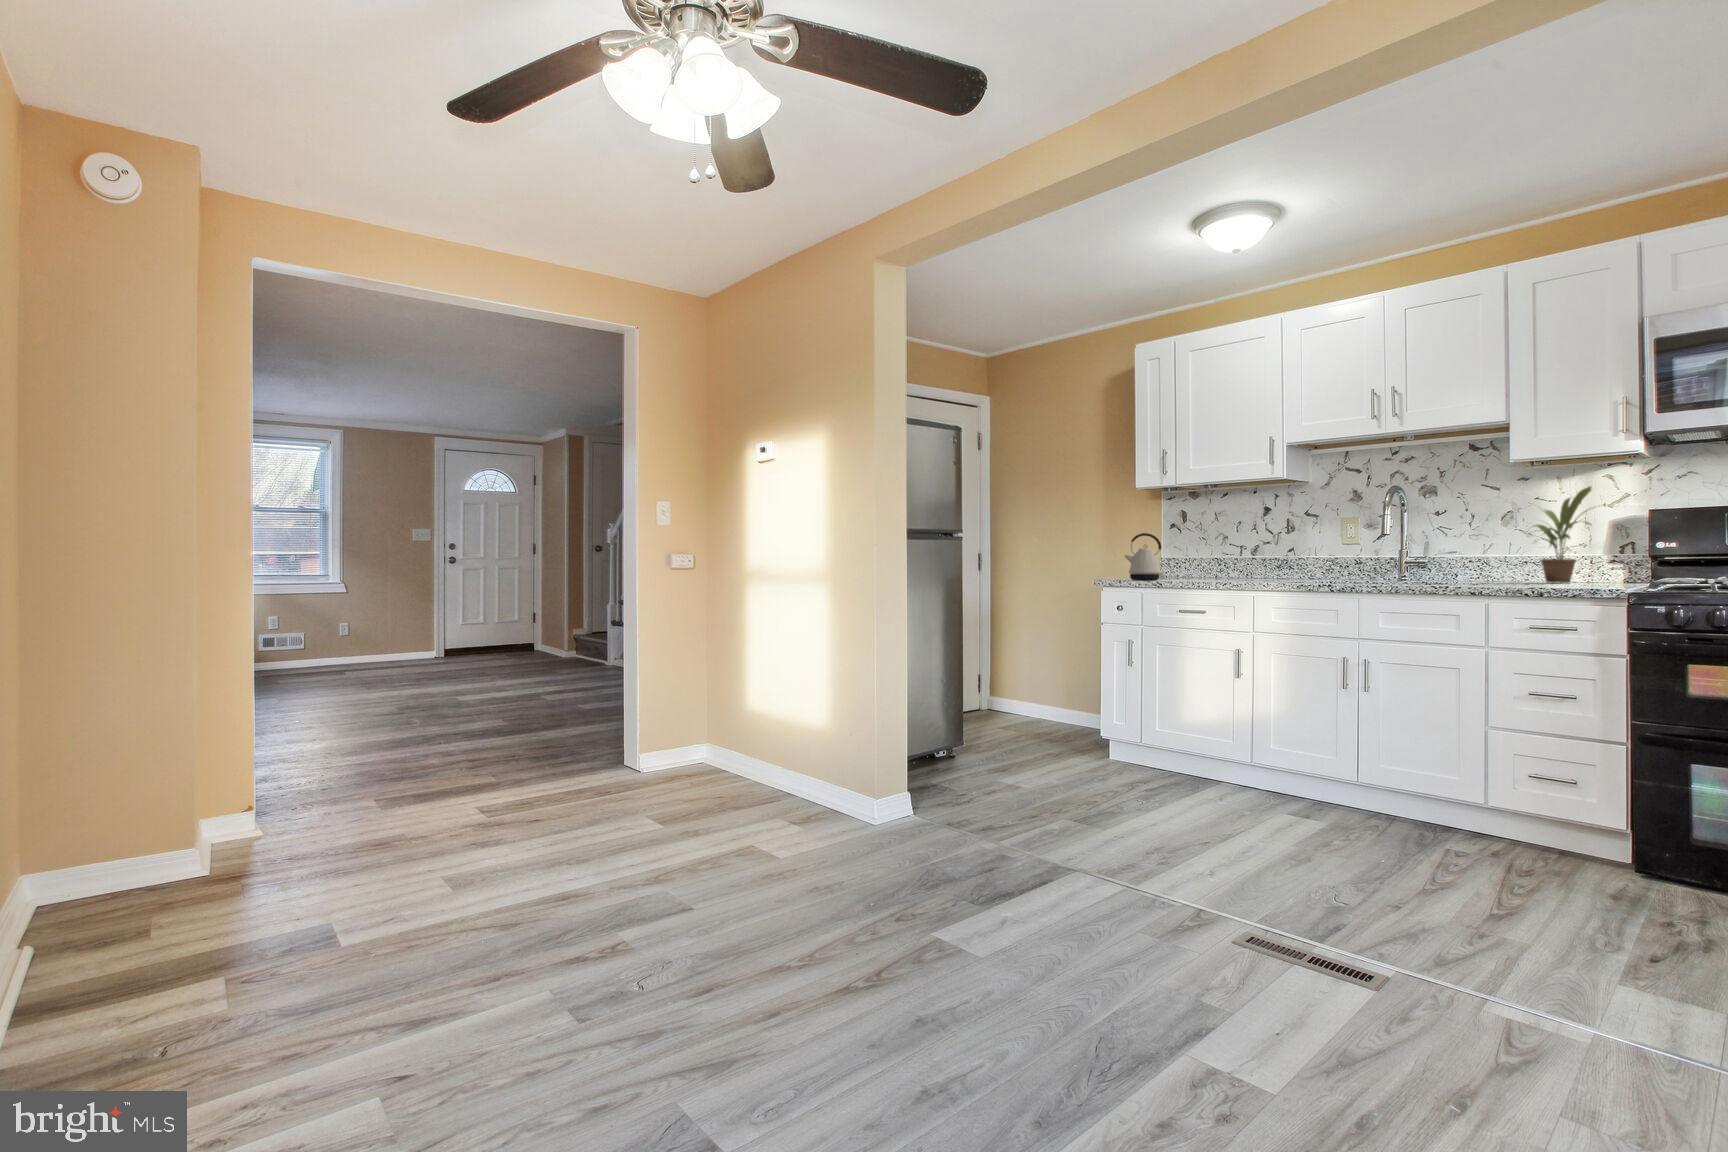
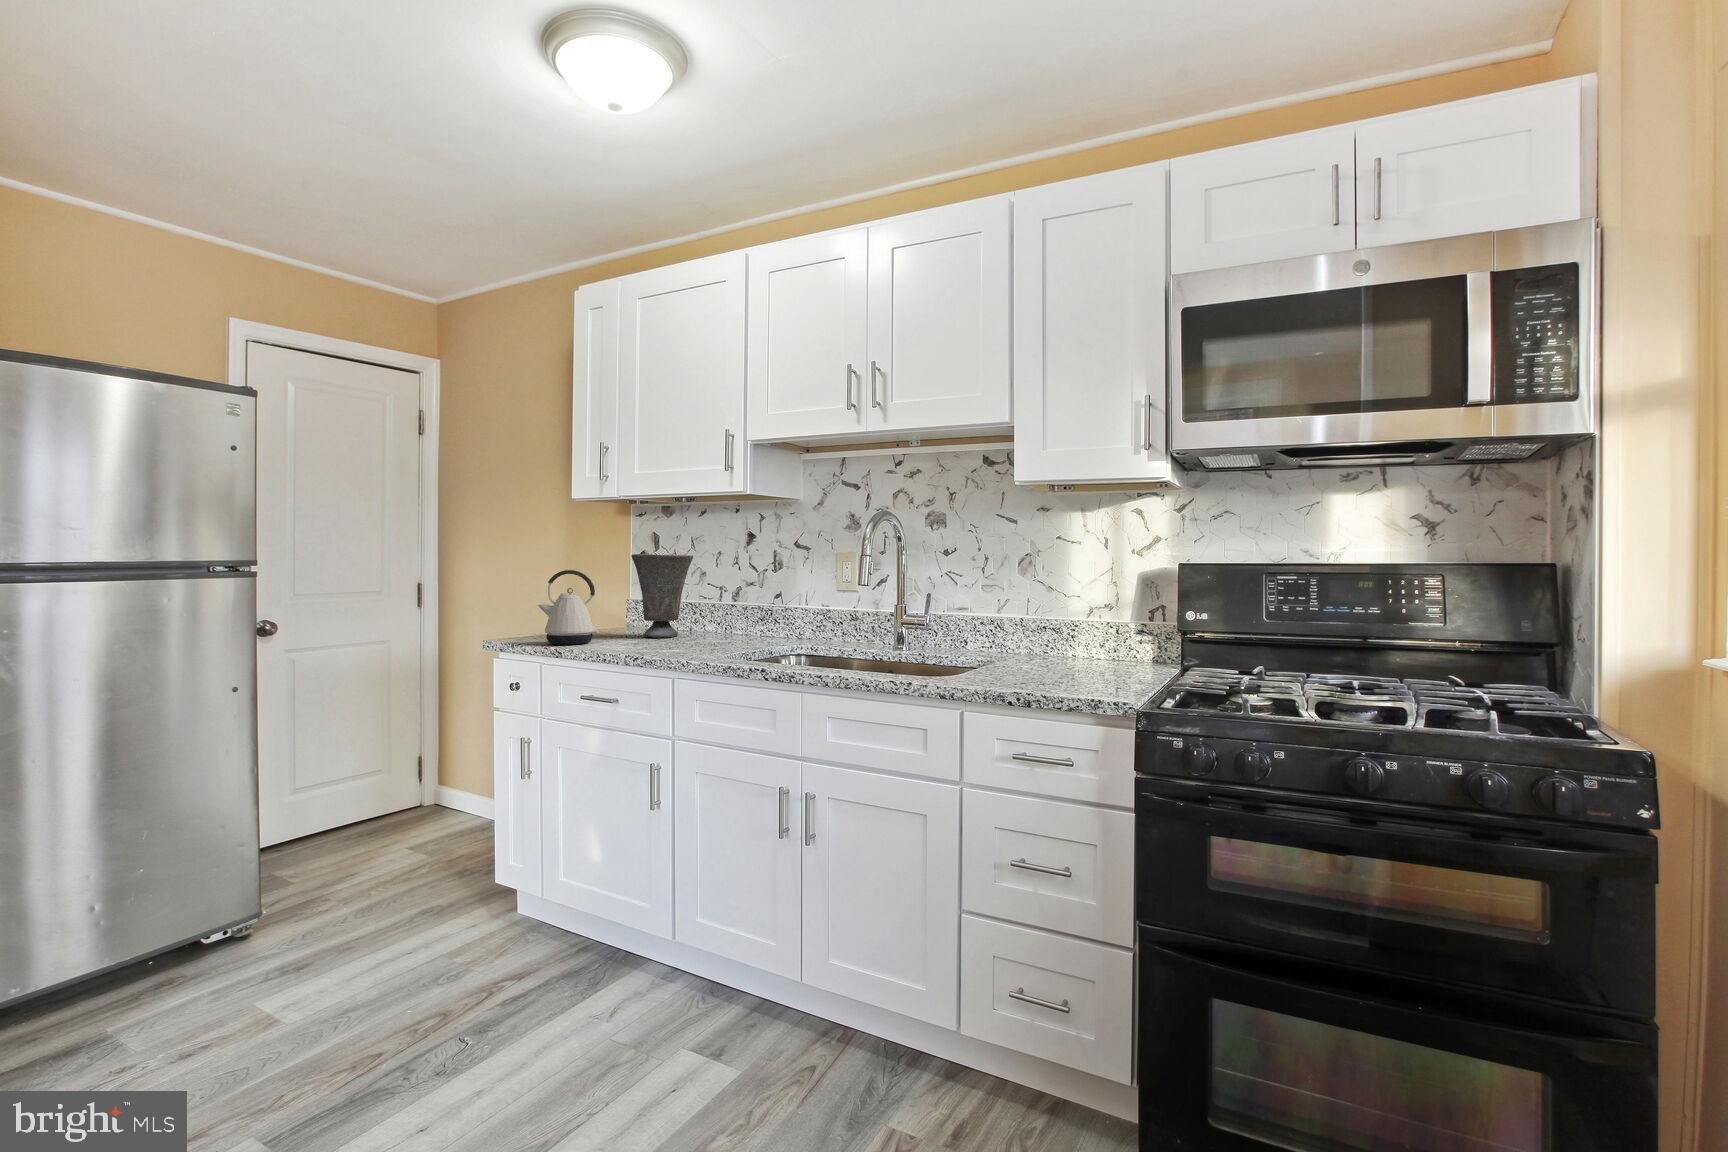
potted plant: present [1534,486,1592,583] -> none [1028,533,1126,679]
vase: none [1177,523,1221,579] -> present [631,554,693,637]

